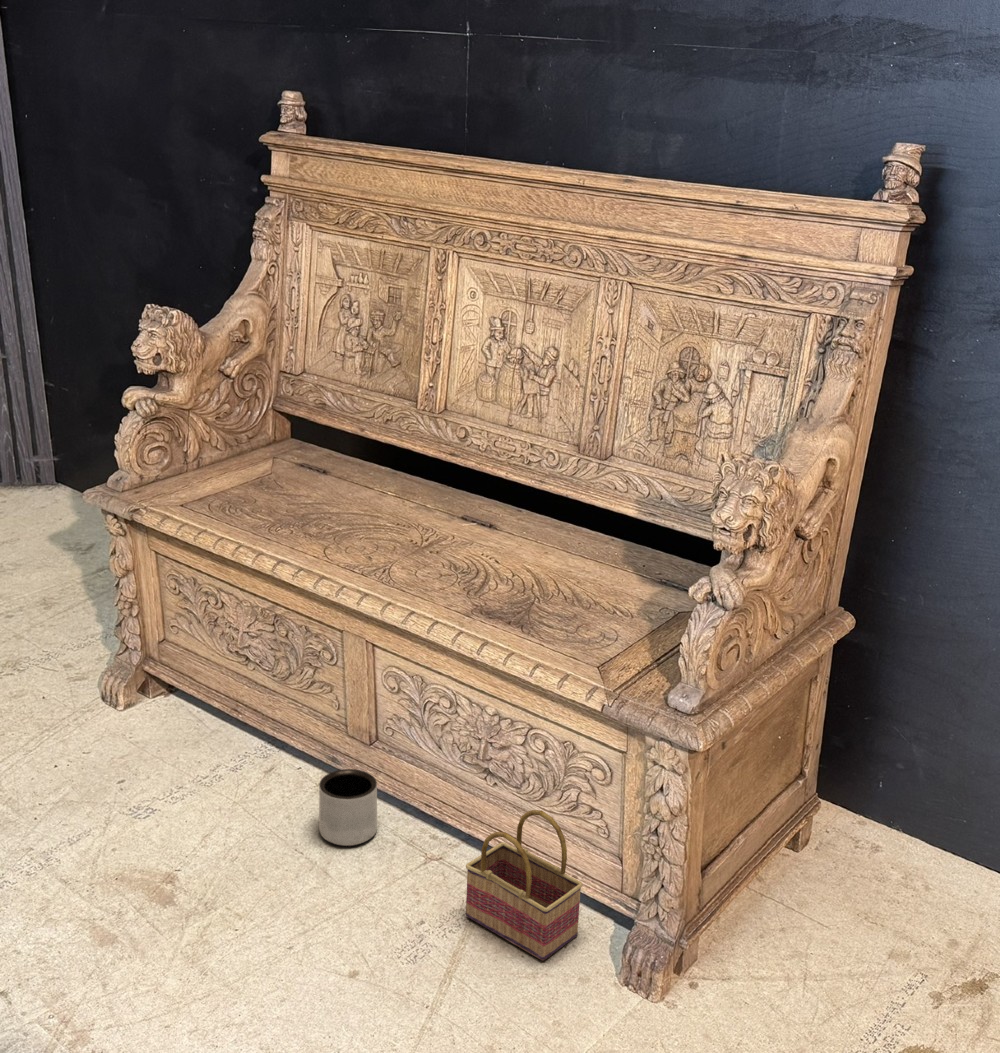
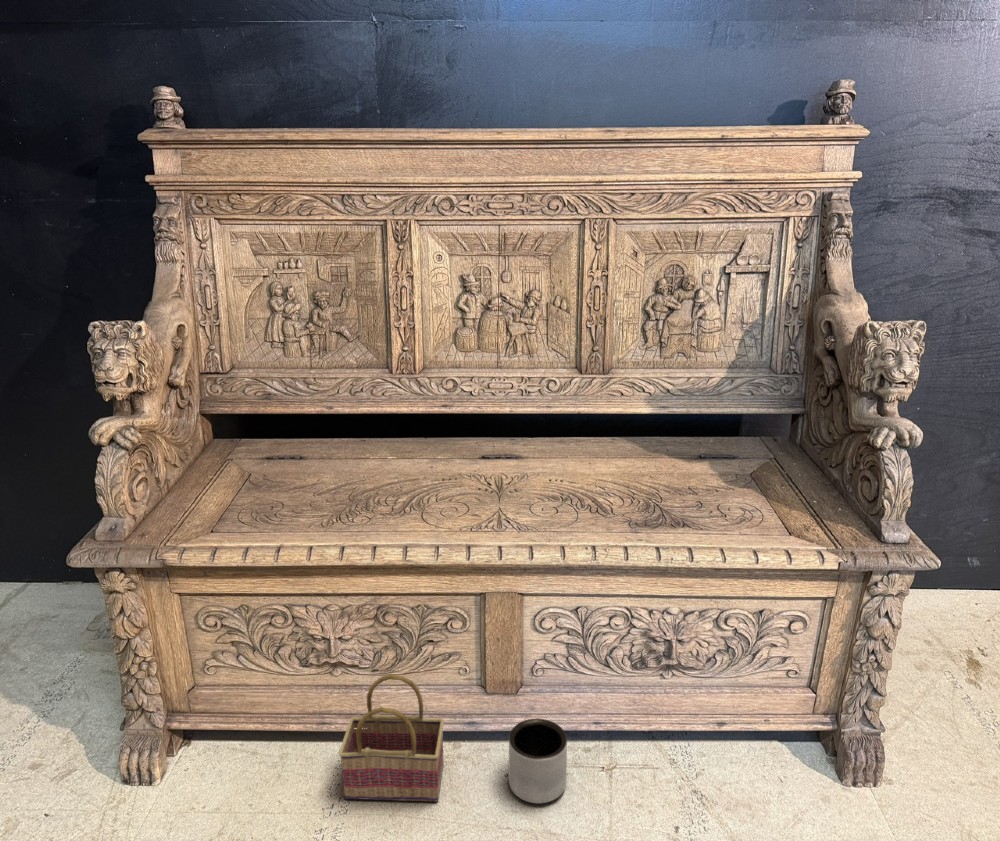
basket: present [466,810,583,961] -> present [339,674,444,801]

